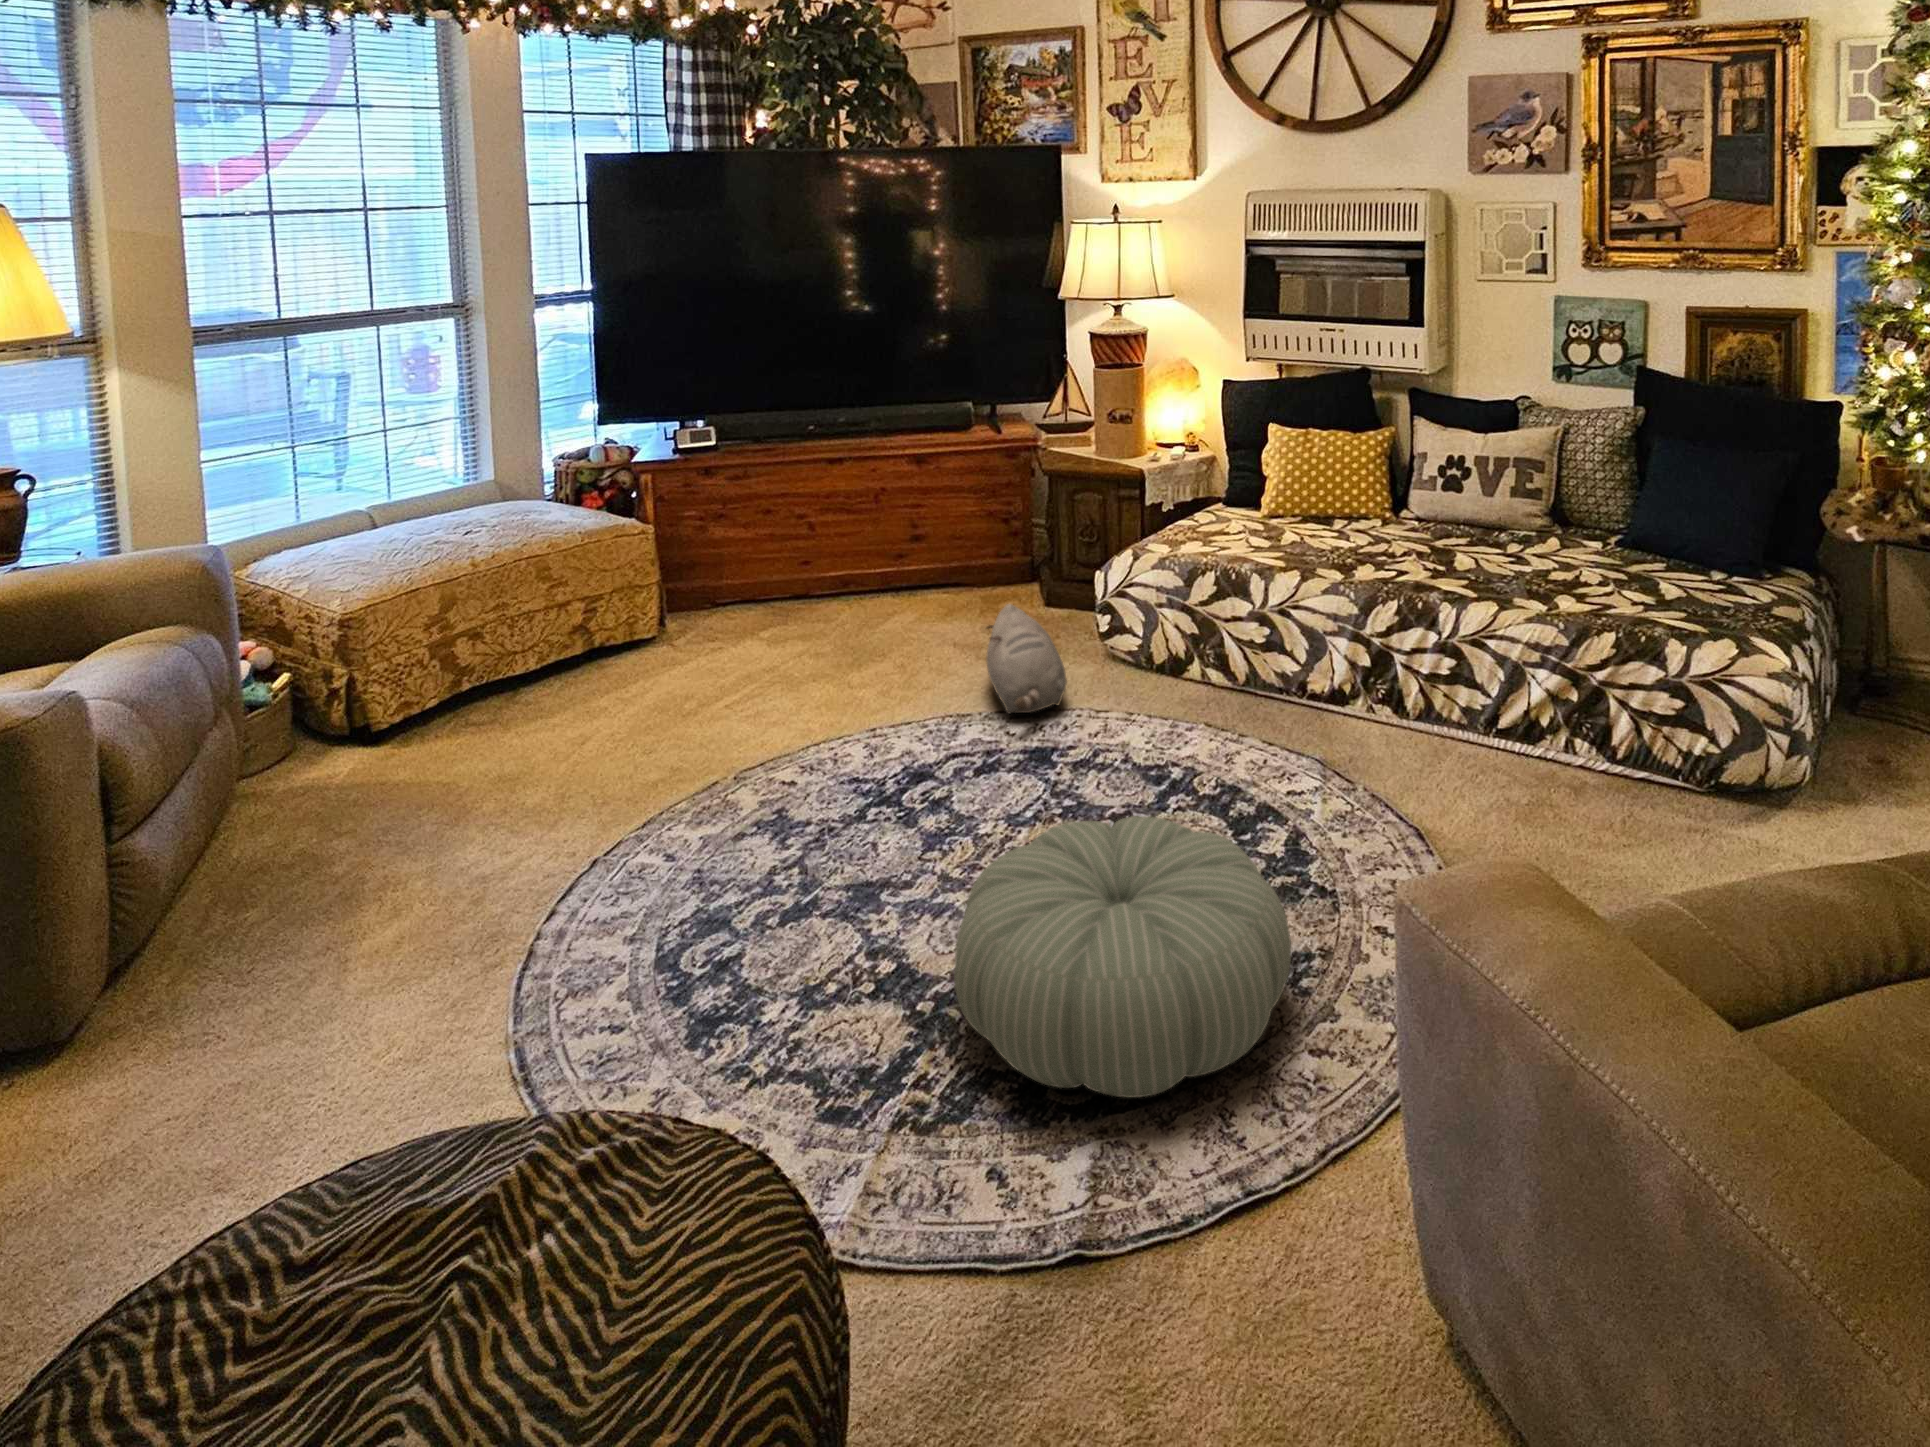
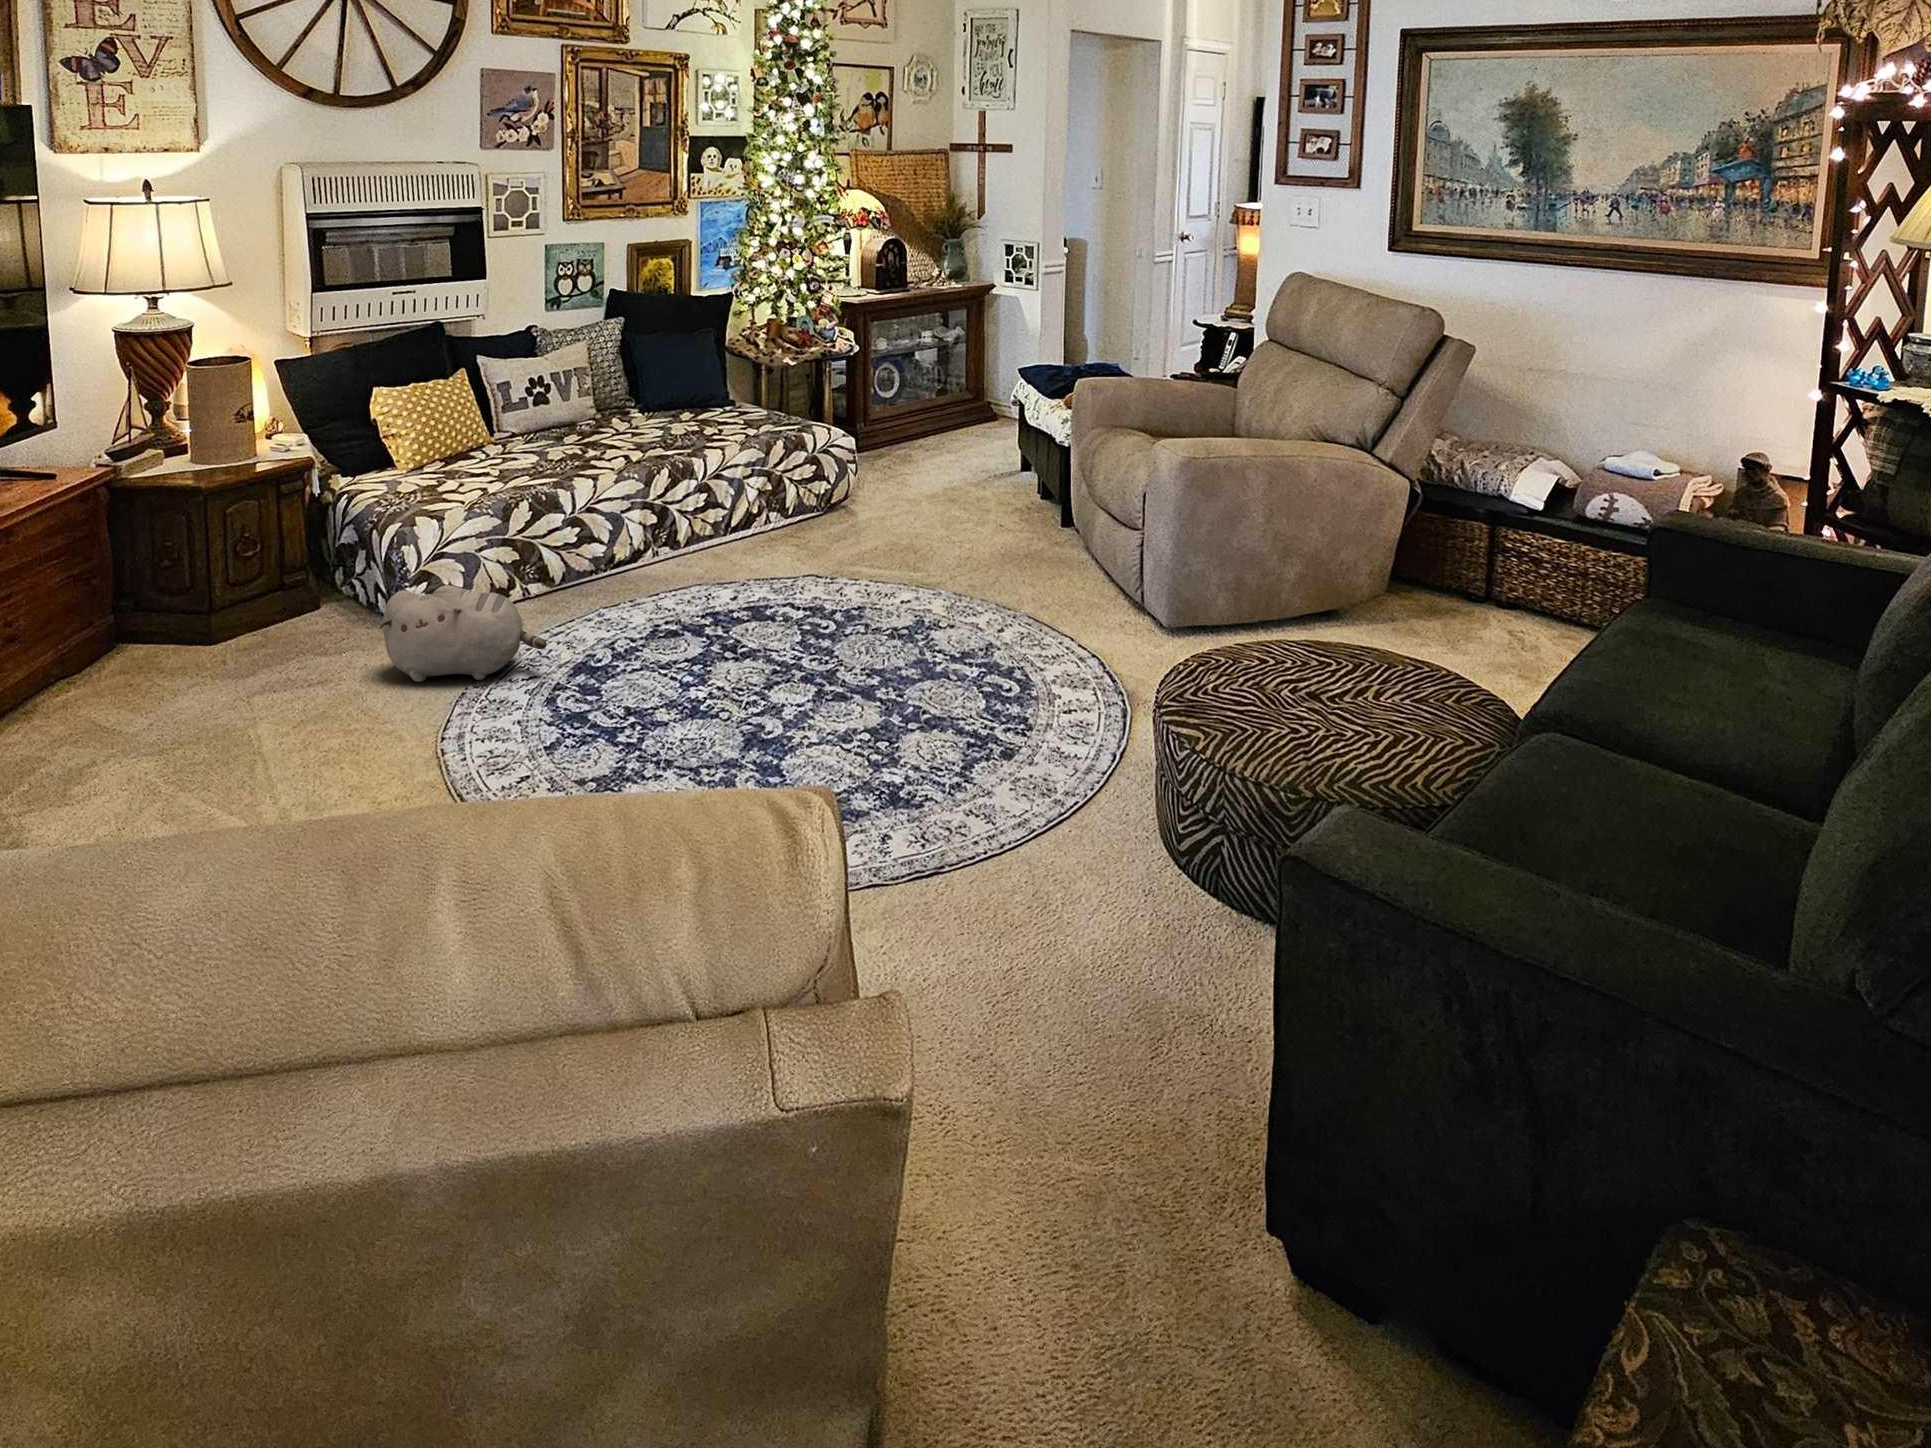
pouf: present [954,816,1291,1098] -> none [861,558,1079,704]

